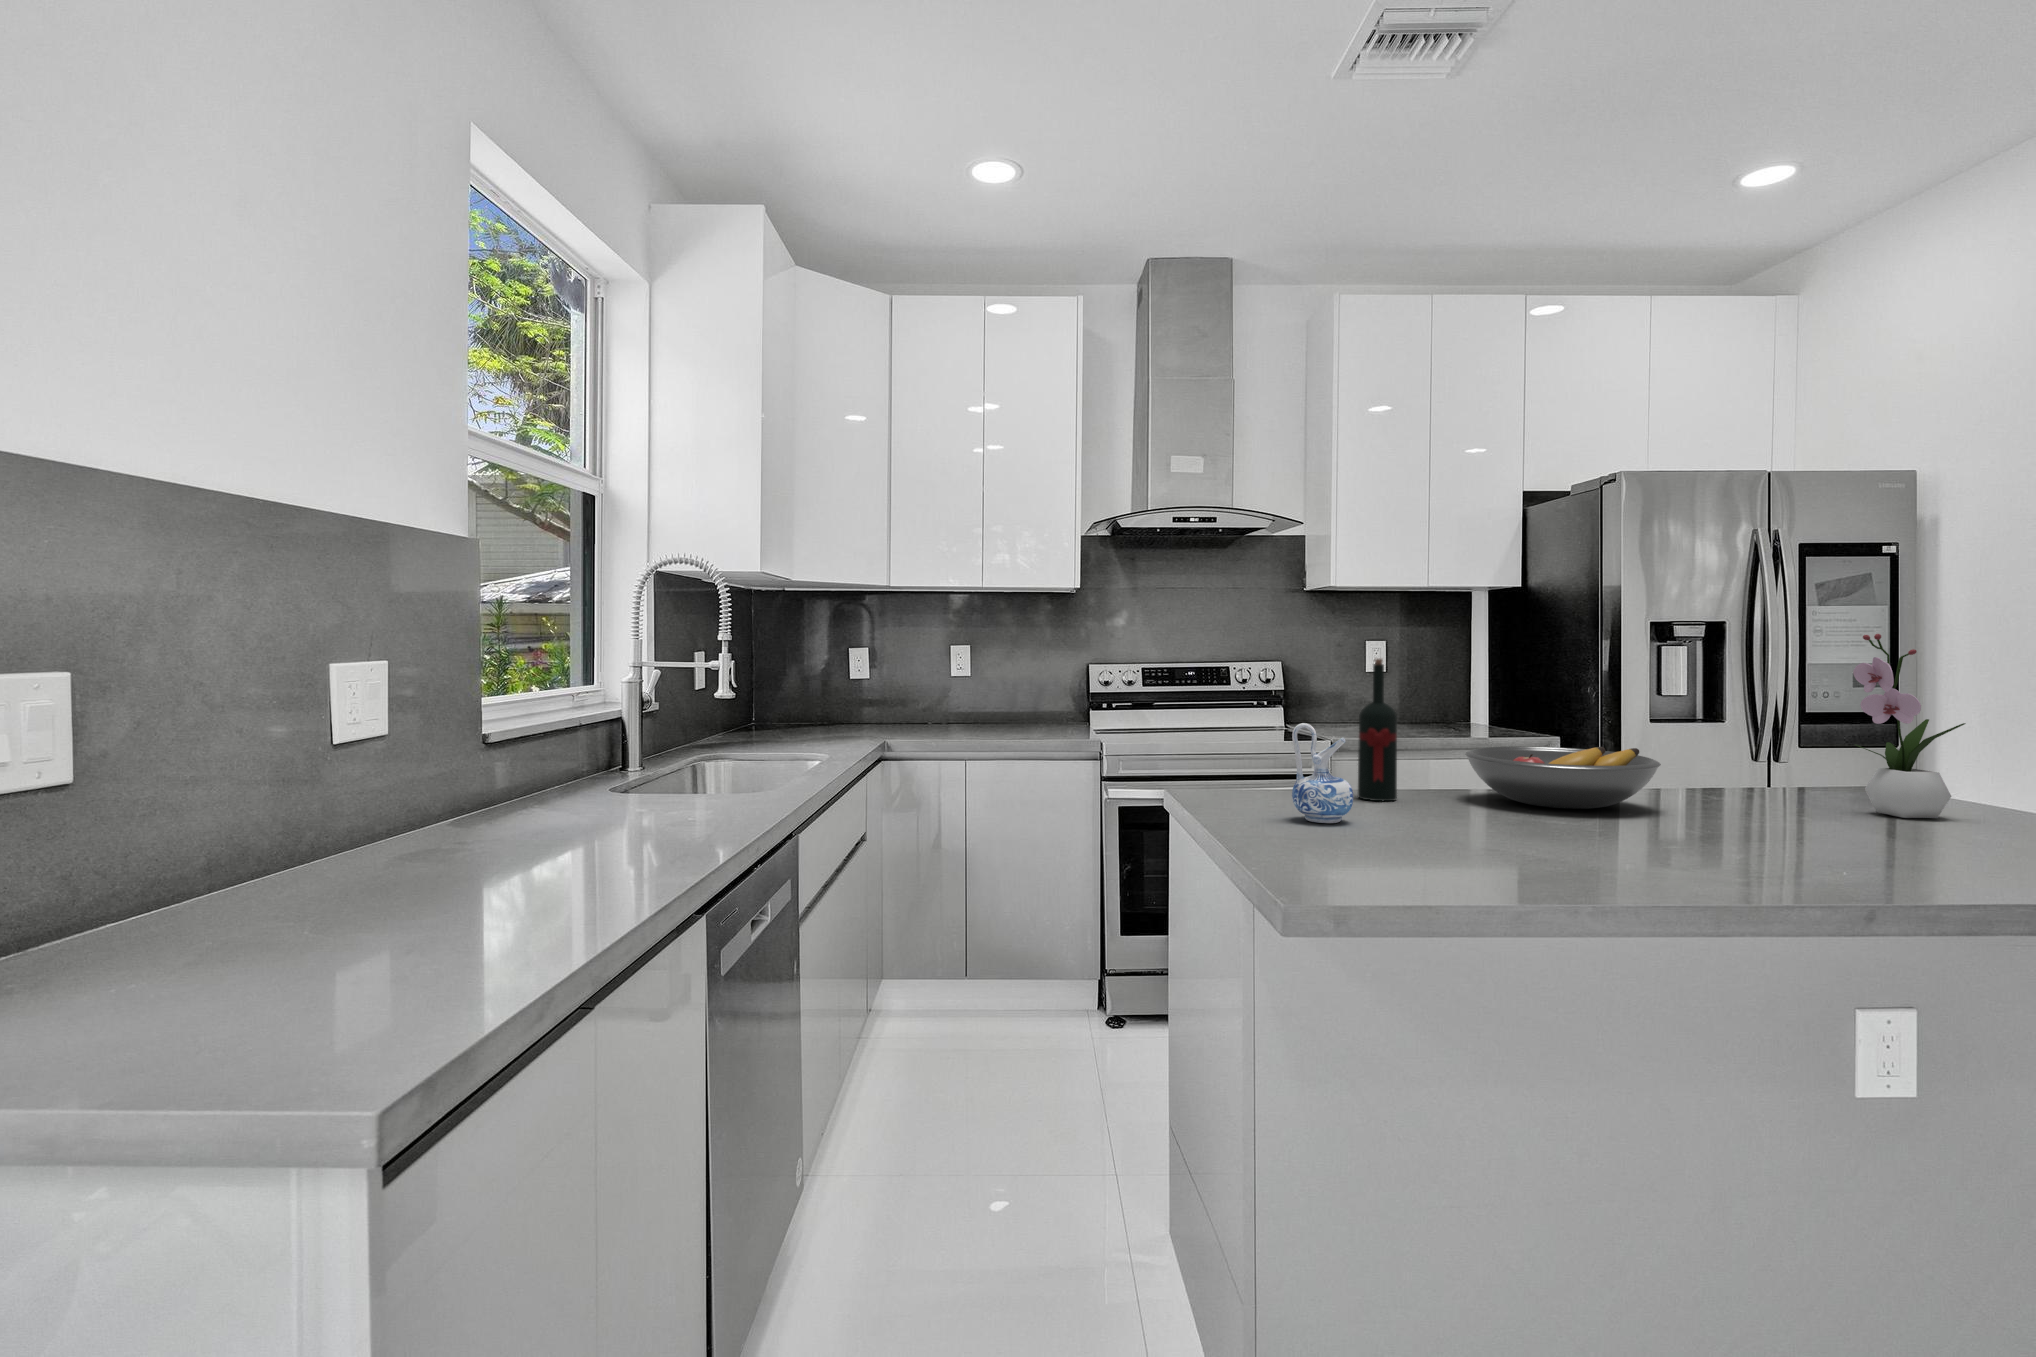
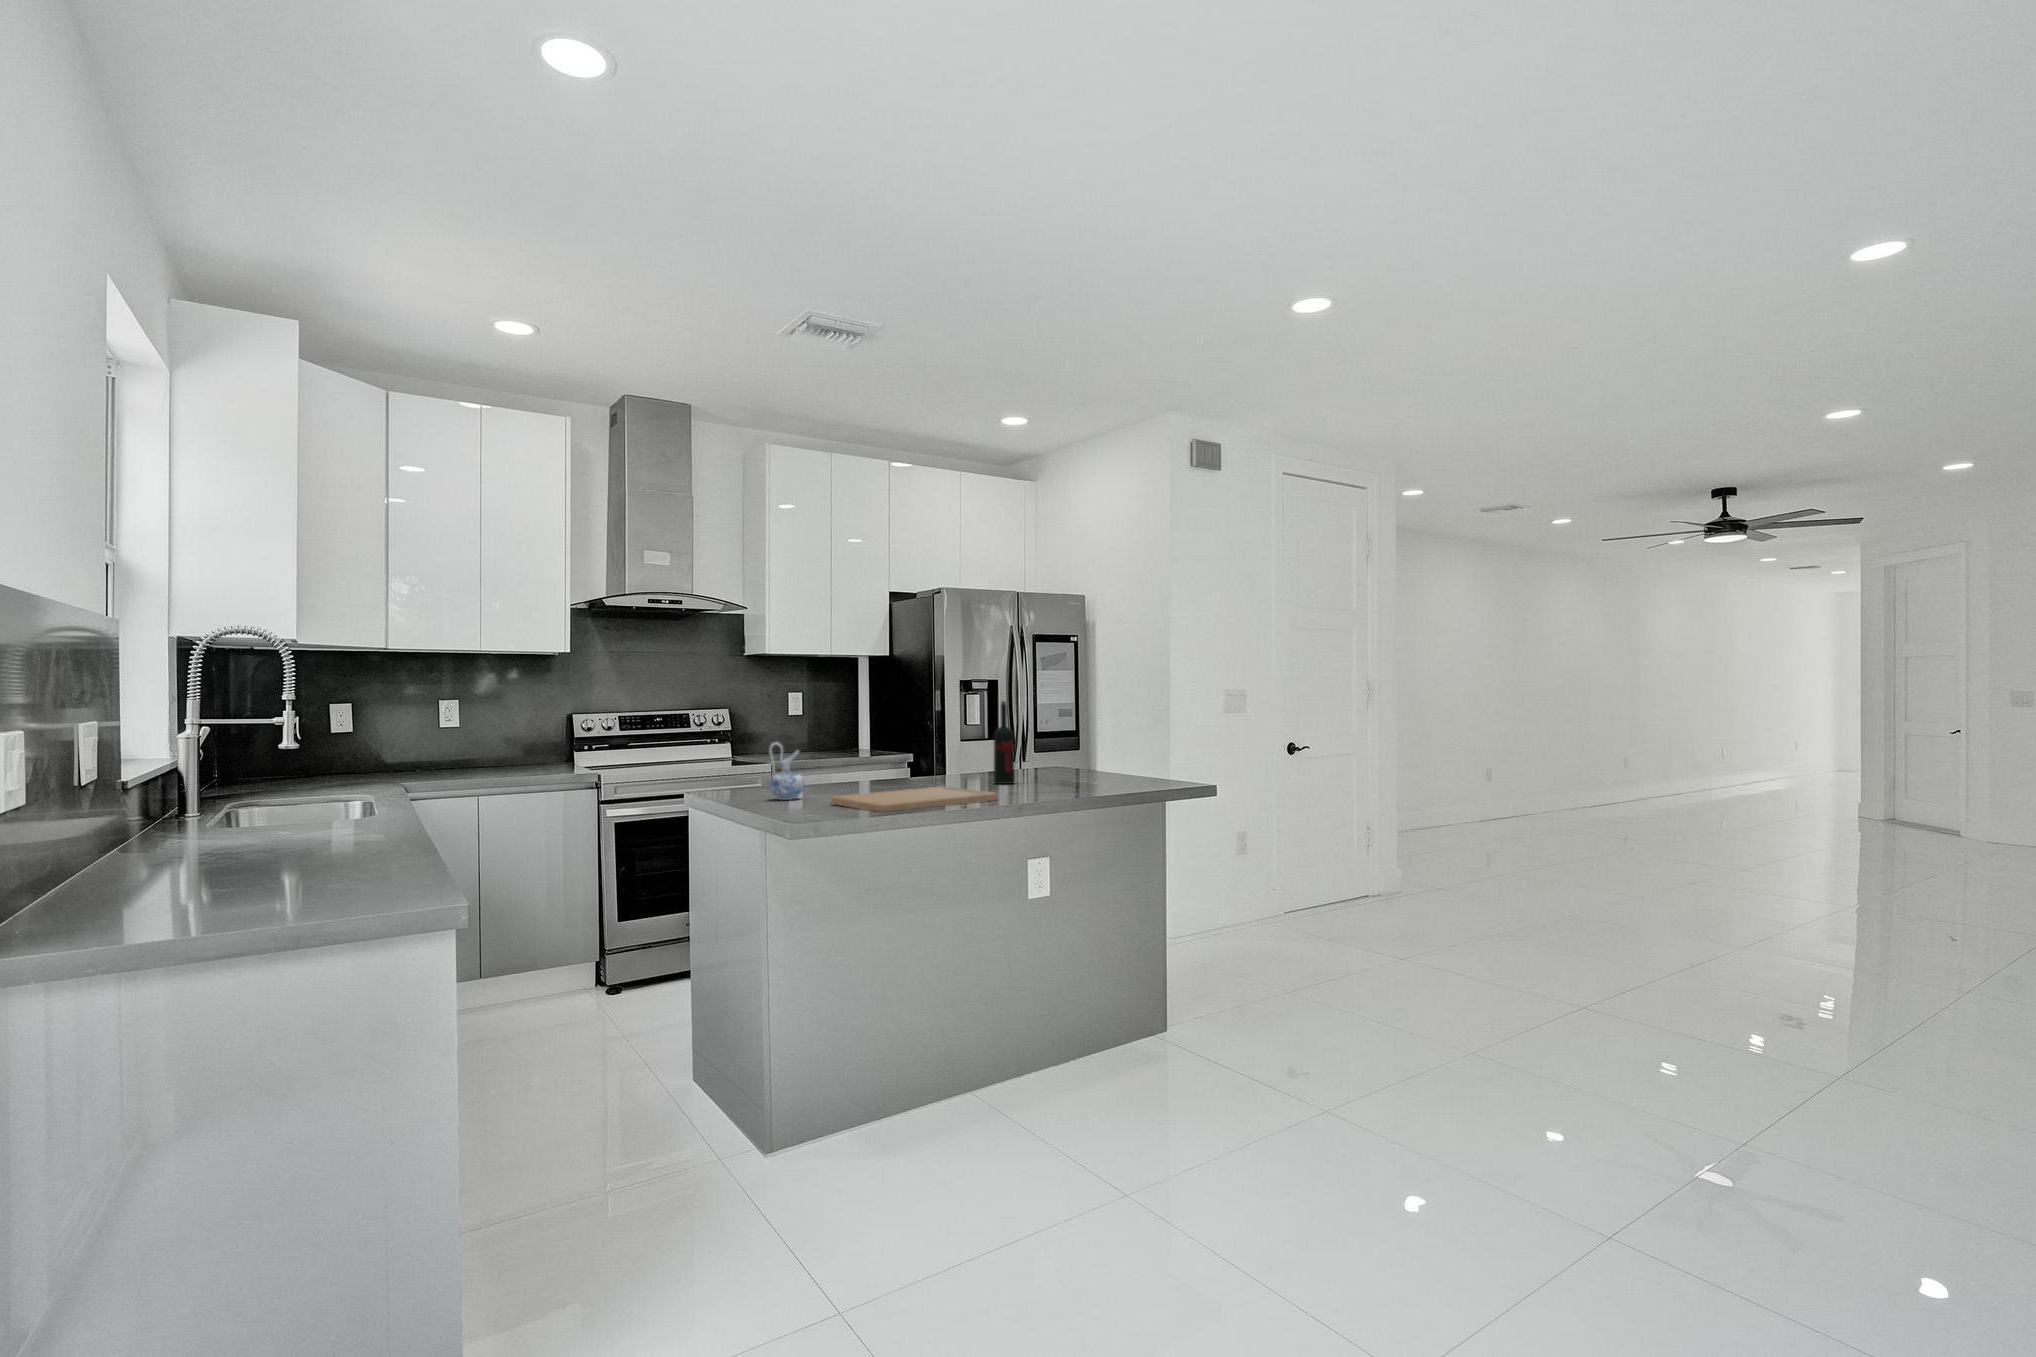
flower arrangement: present [1853,634,1966,818] -> none [1038,688,1079,778]
wine bottle: present [1358,659,1397,801] -> present [994,701,1015,784]
fruit bowl: present [1465,746,1661,809] -> none [861,750,956,786]
cutting board: none [1396,828,1795,896] -> present [831,786,997,812]

